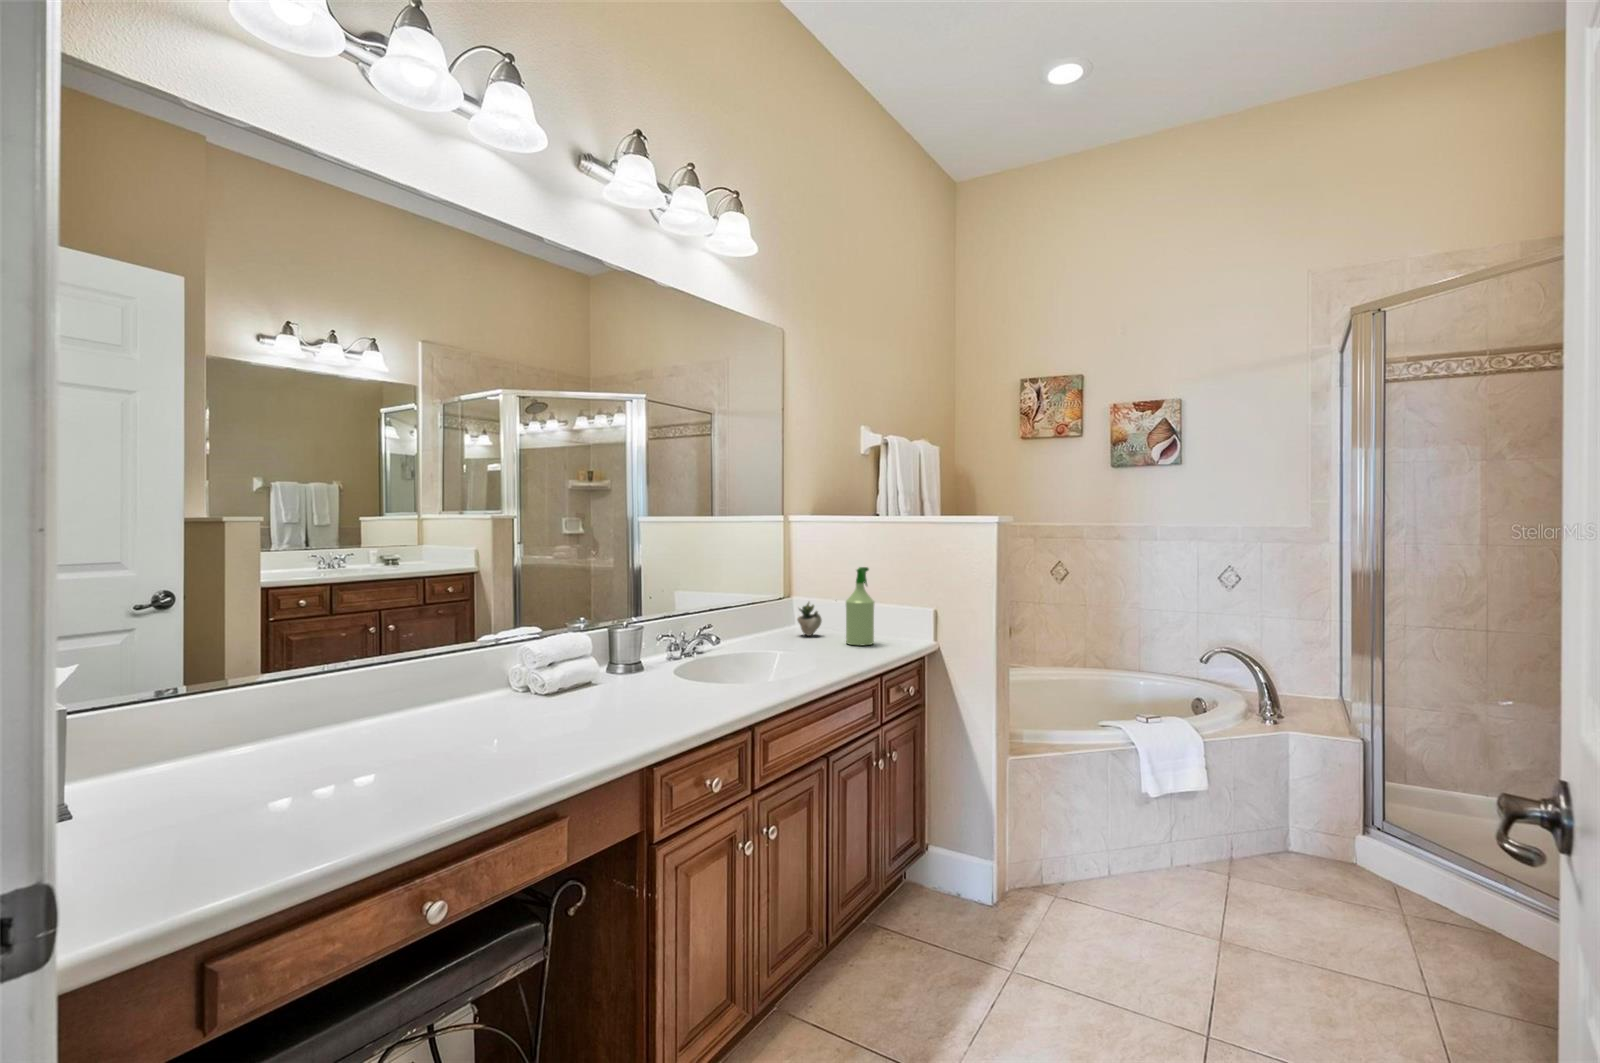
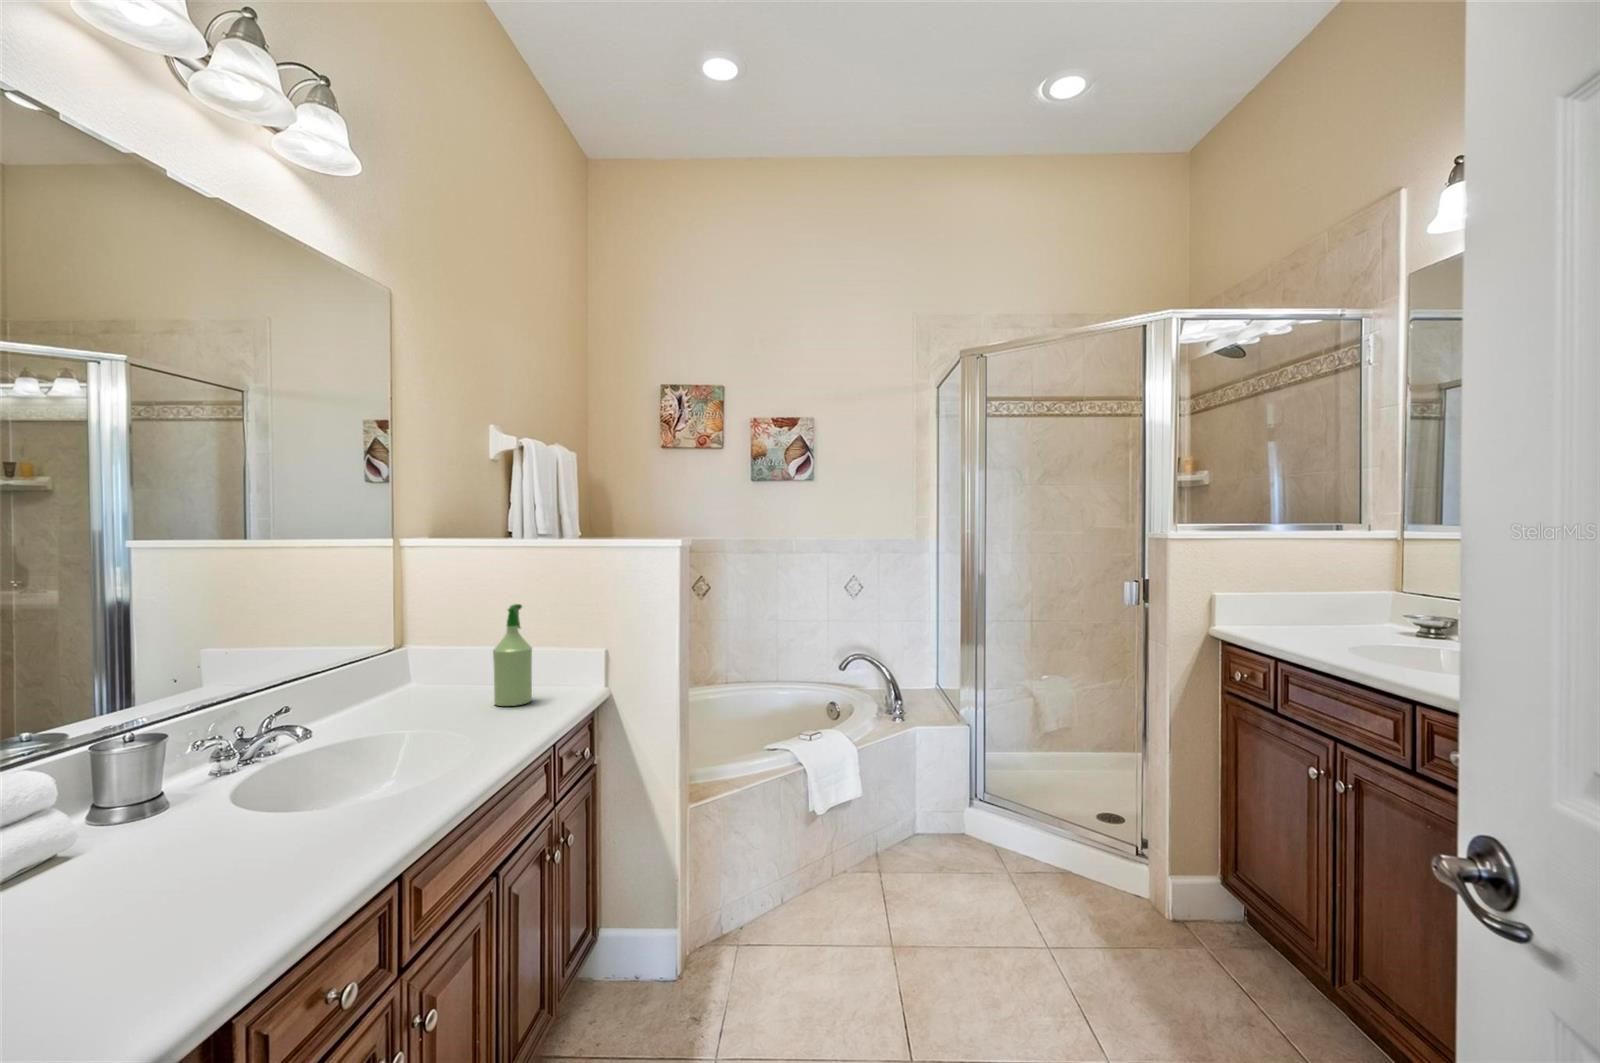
succulent plant: present [797,602,822,636] -> none [418,649,478,699]

